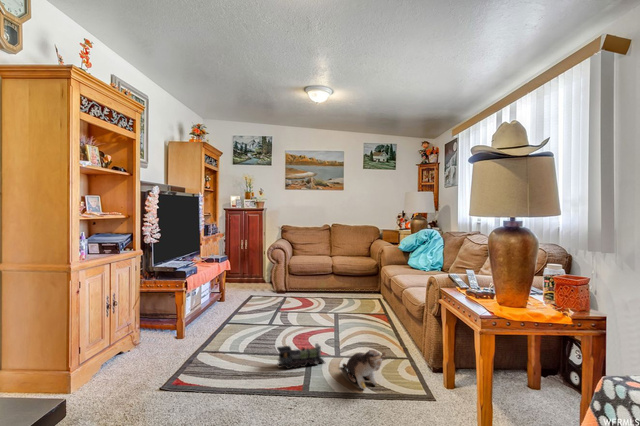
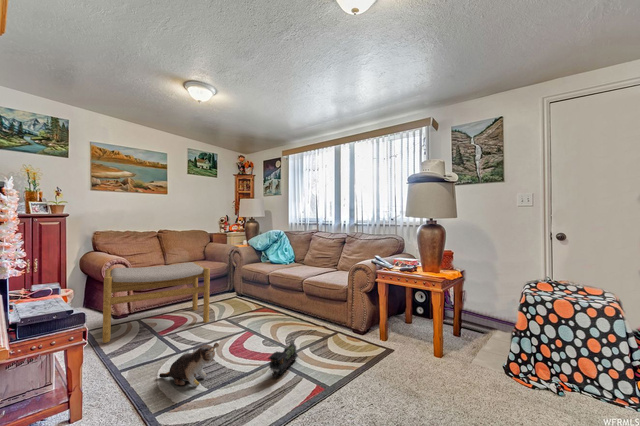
footstool: none [247,251,333,313] -> present [102,262,210,343]
plush toy: present [343,350,385,389] -> present [159,343,219,387]

